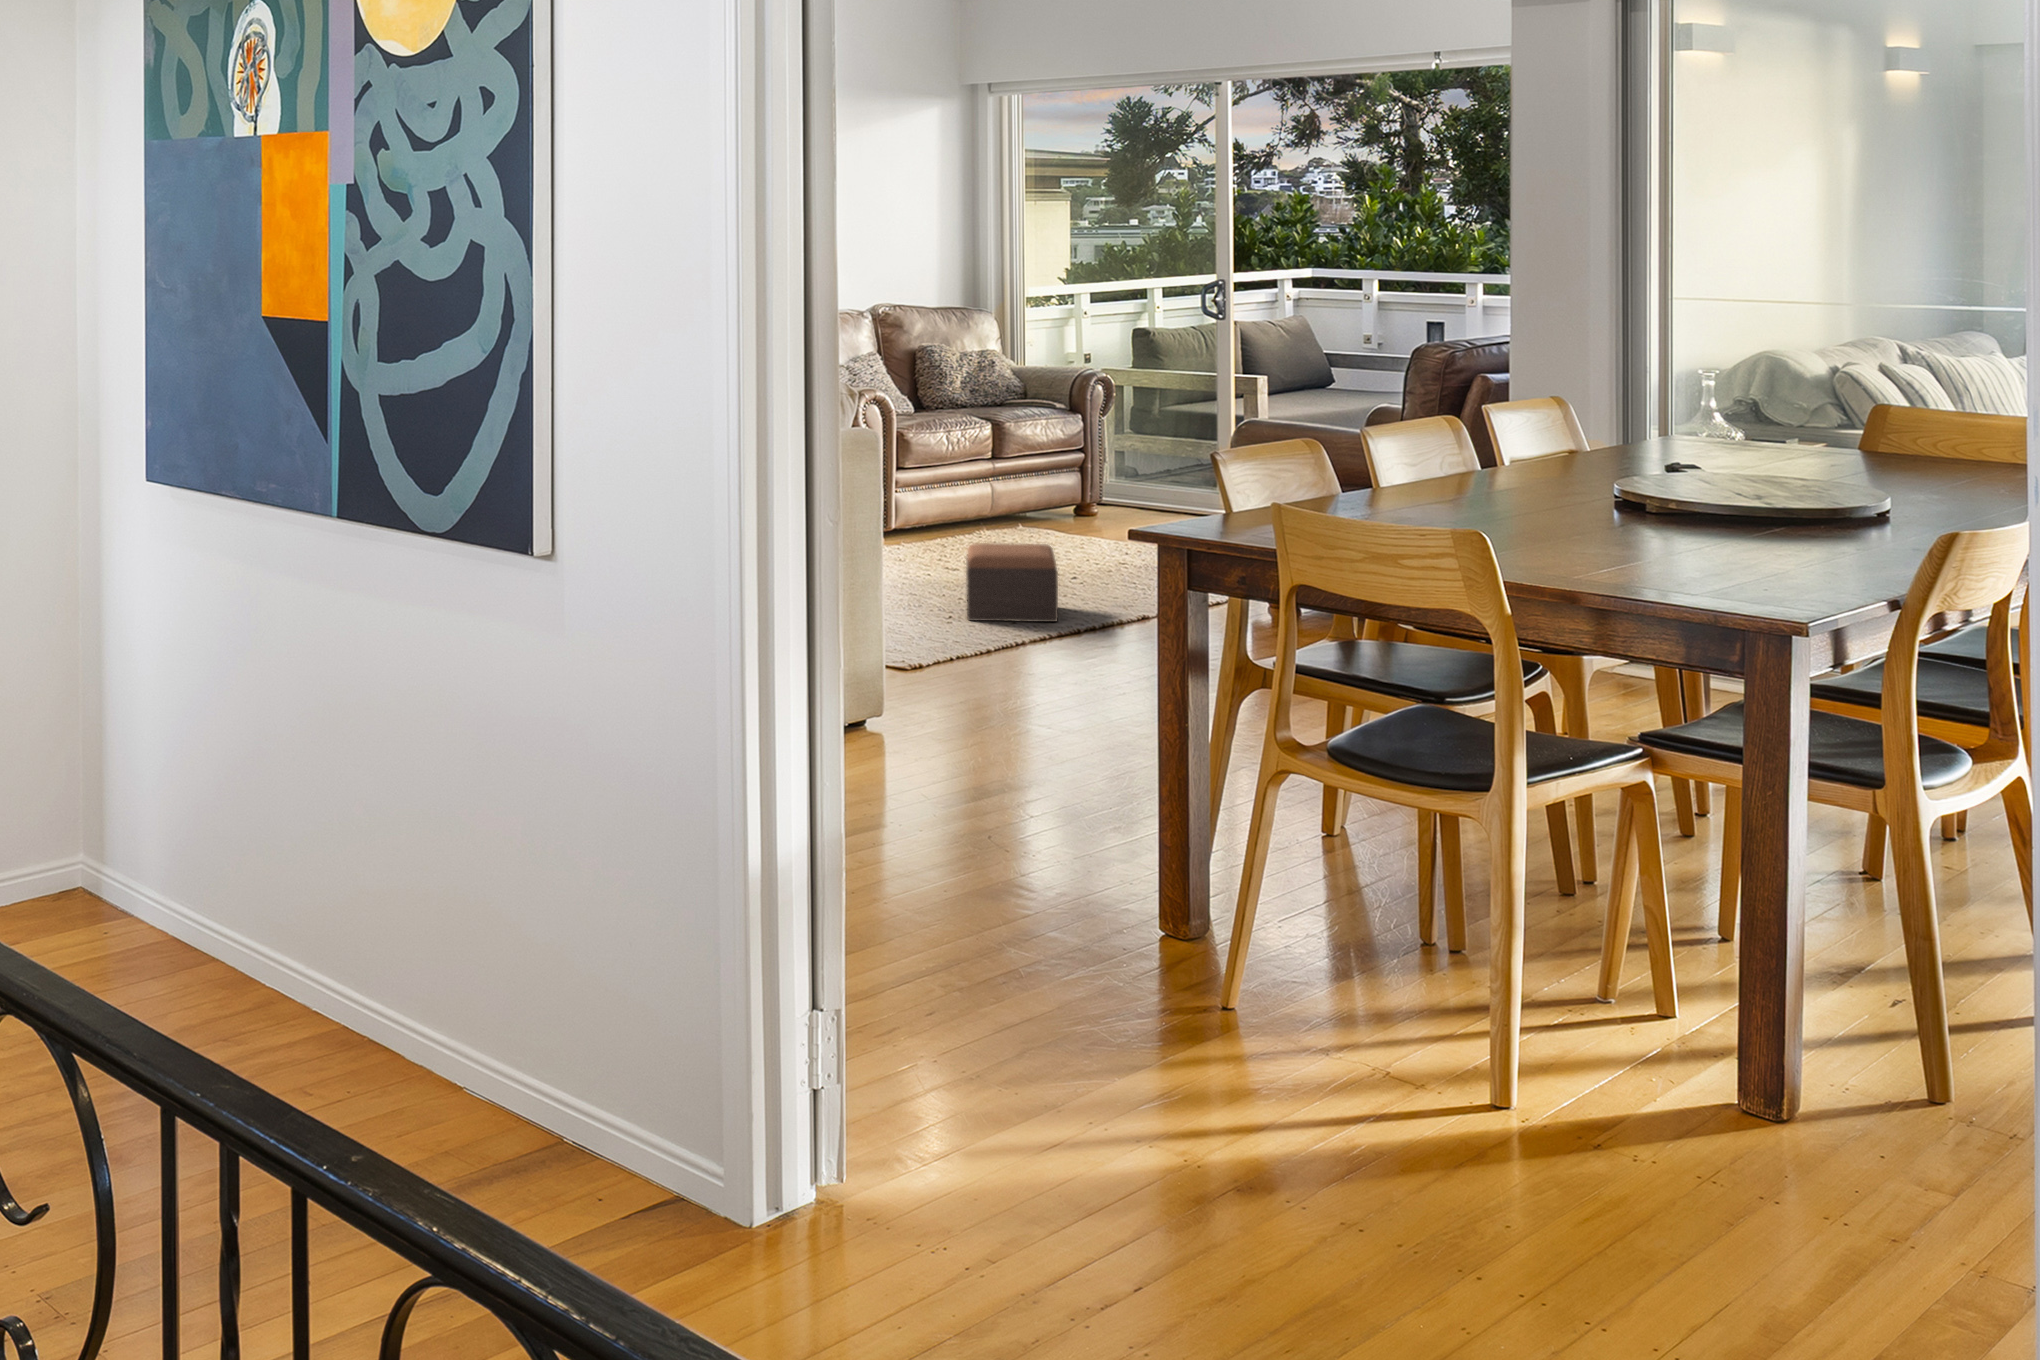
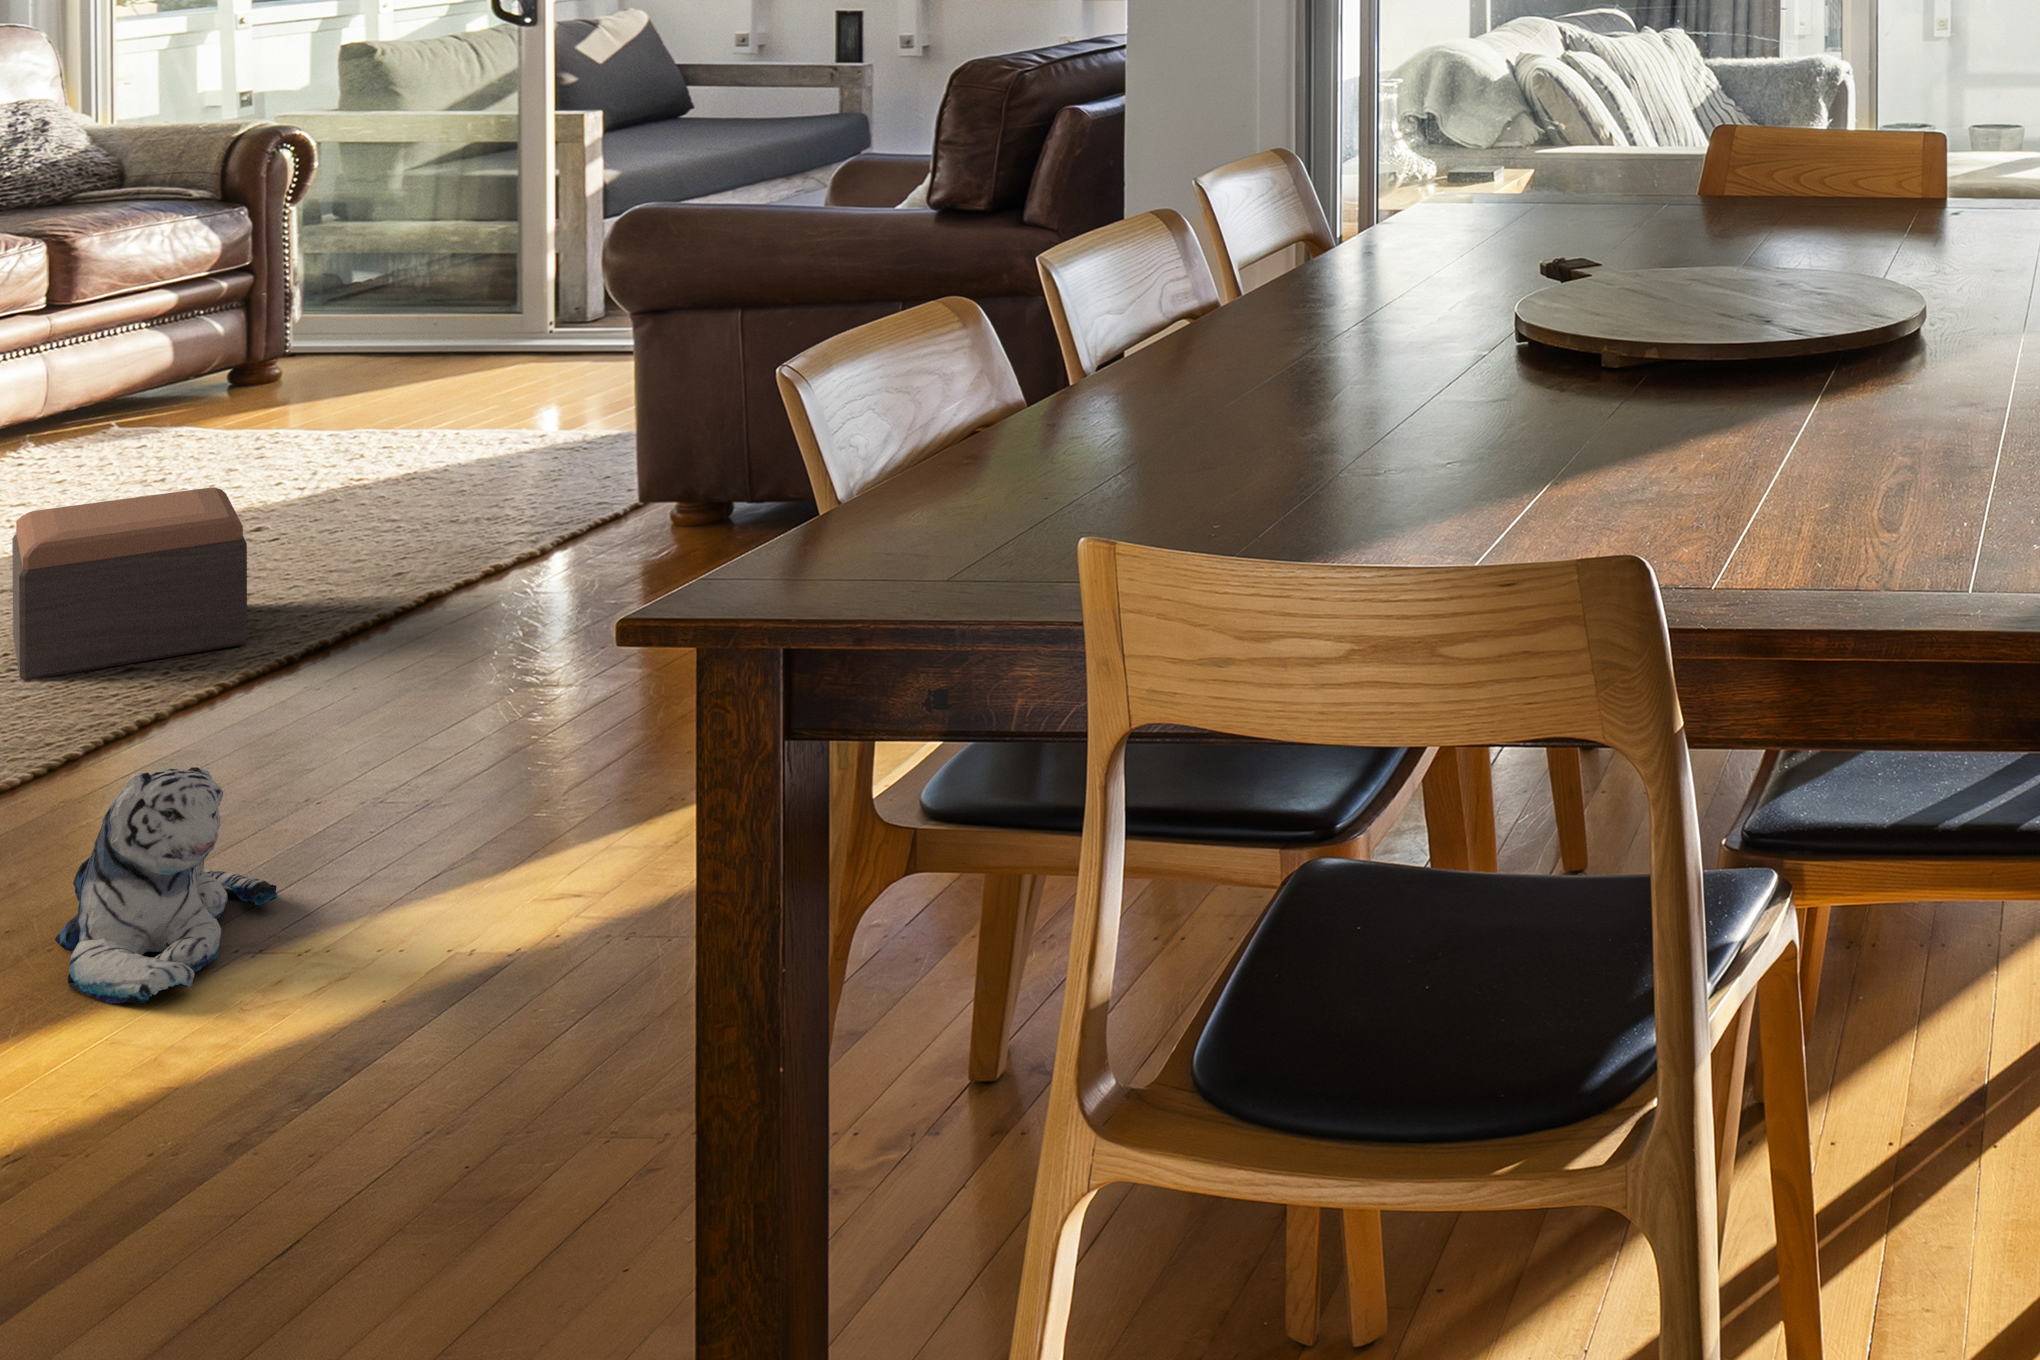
plush toy: none [965,637,1047,732] -> present [55,767,278,1004]

